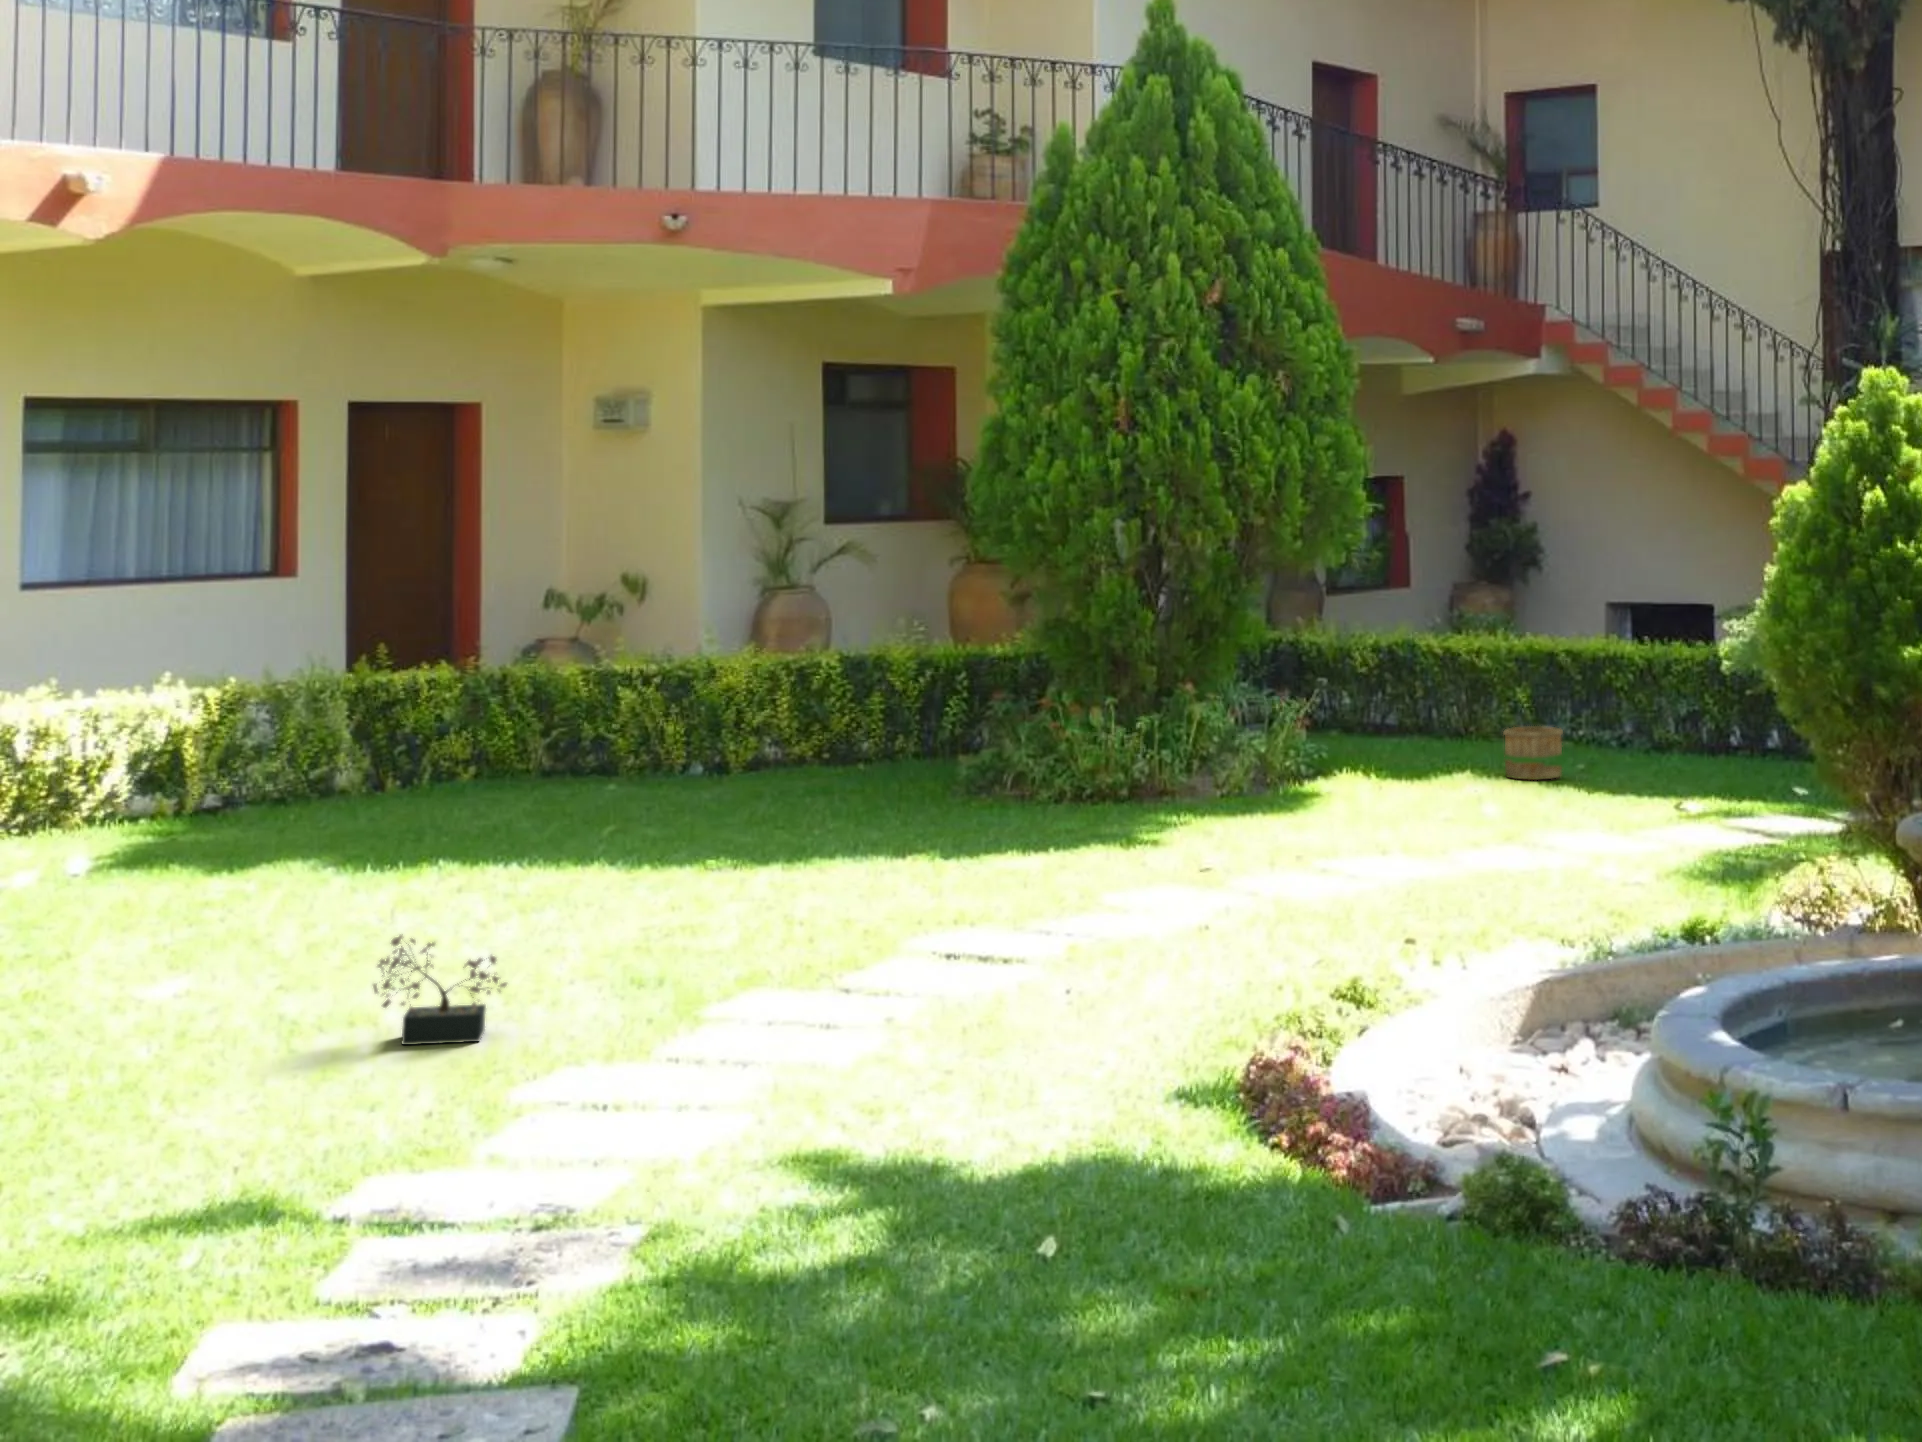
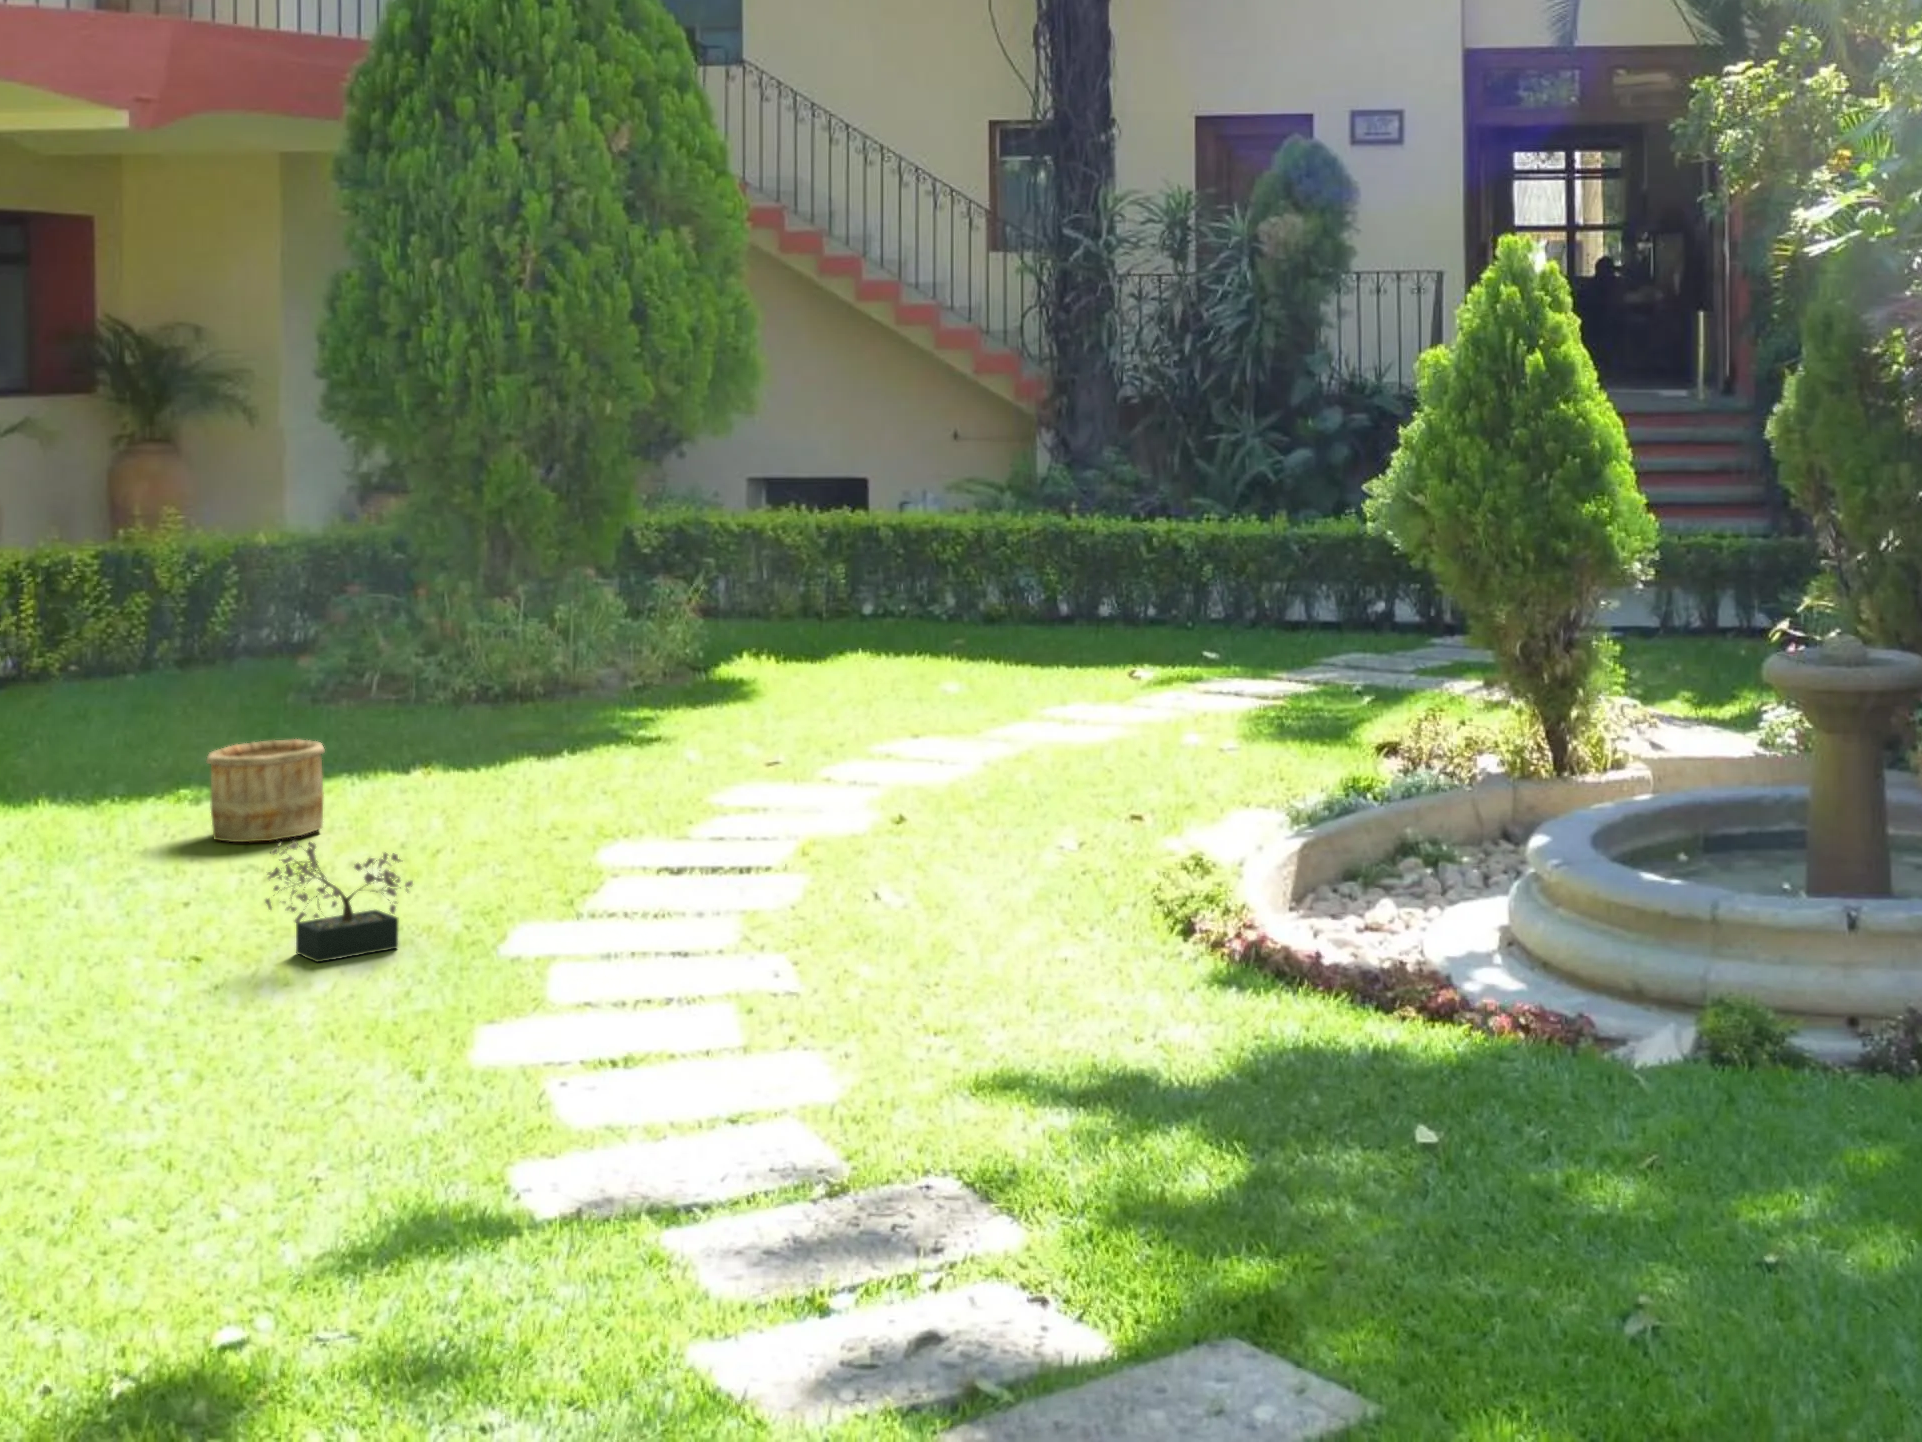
wooden bucket: present [1504,726,1563,780] -> present [207,739,325,842]

